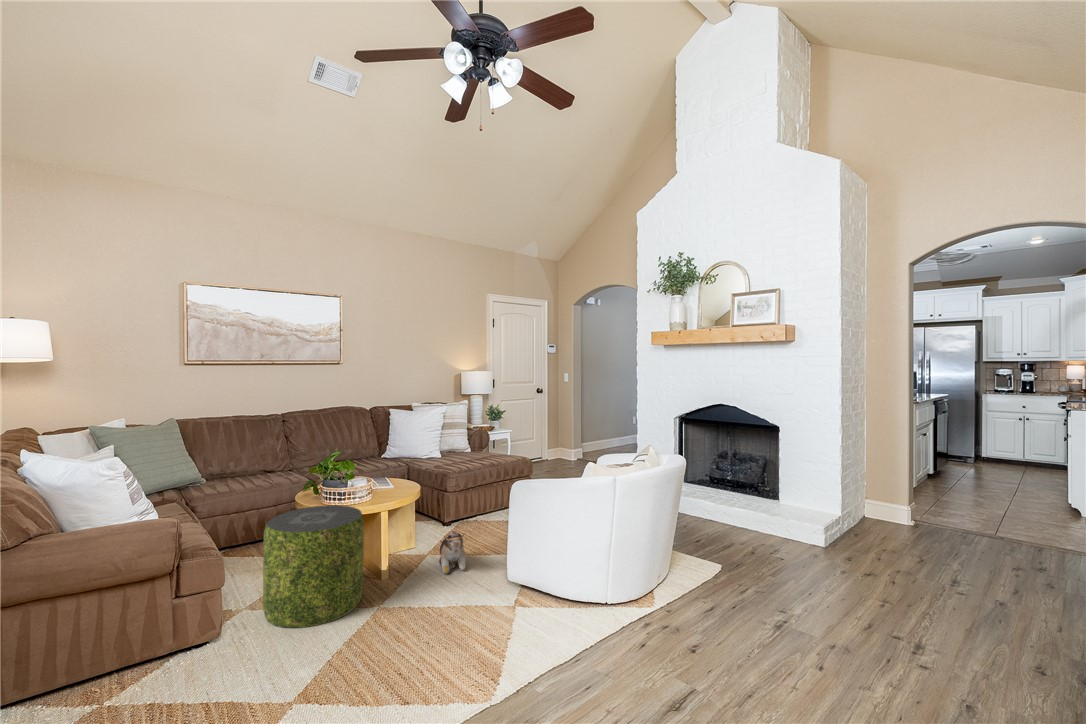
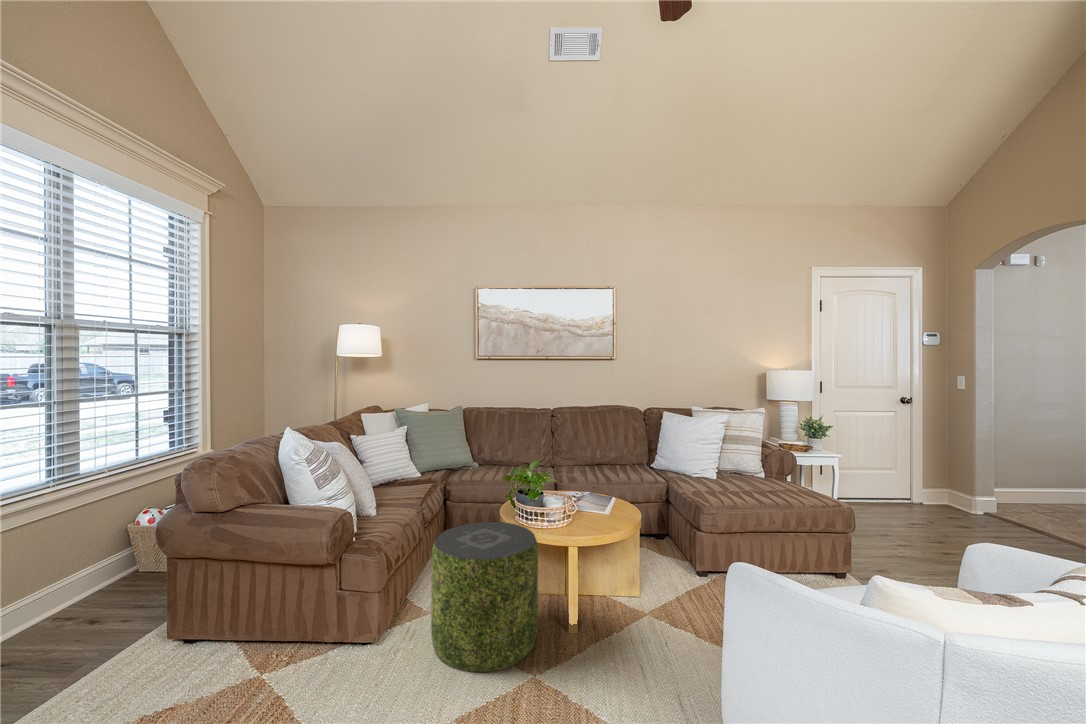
plush toy: present [439,531,465,574] -> none [639,600,684,662]

